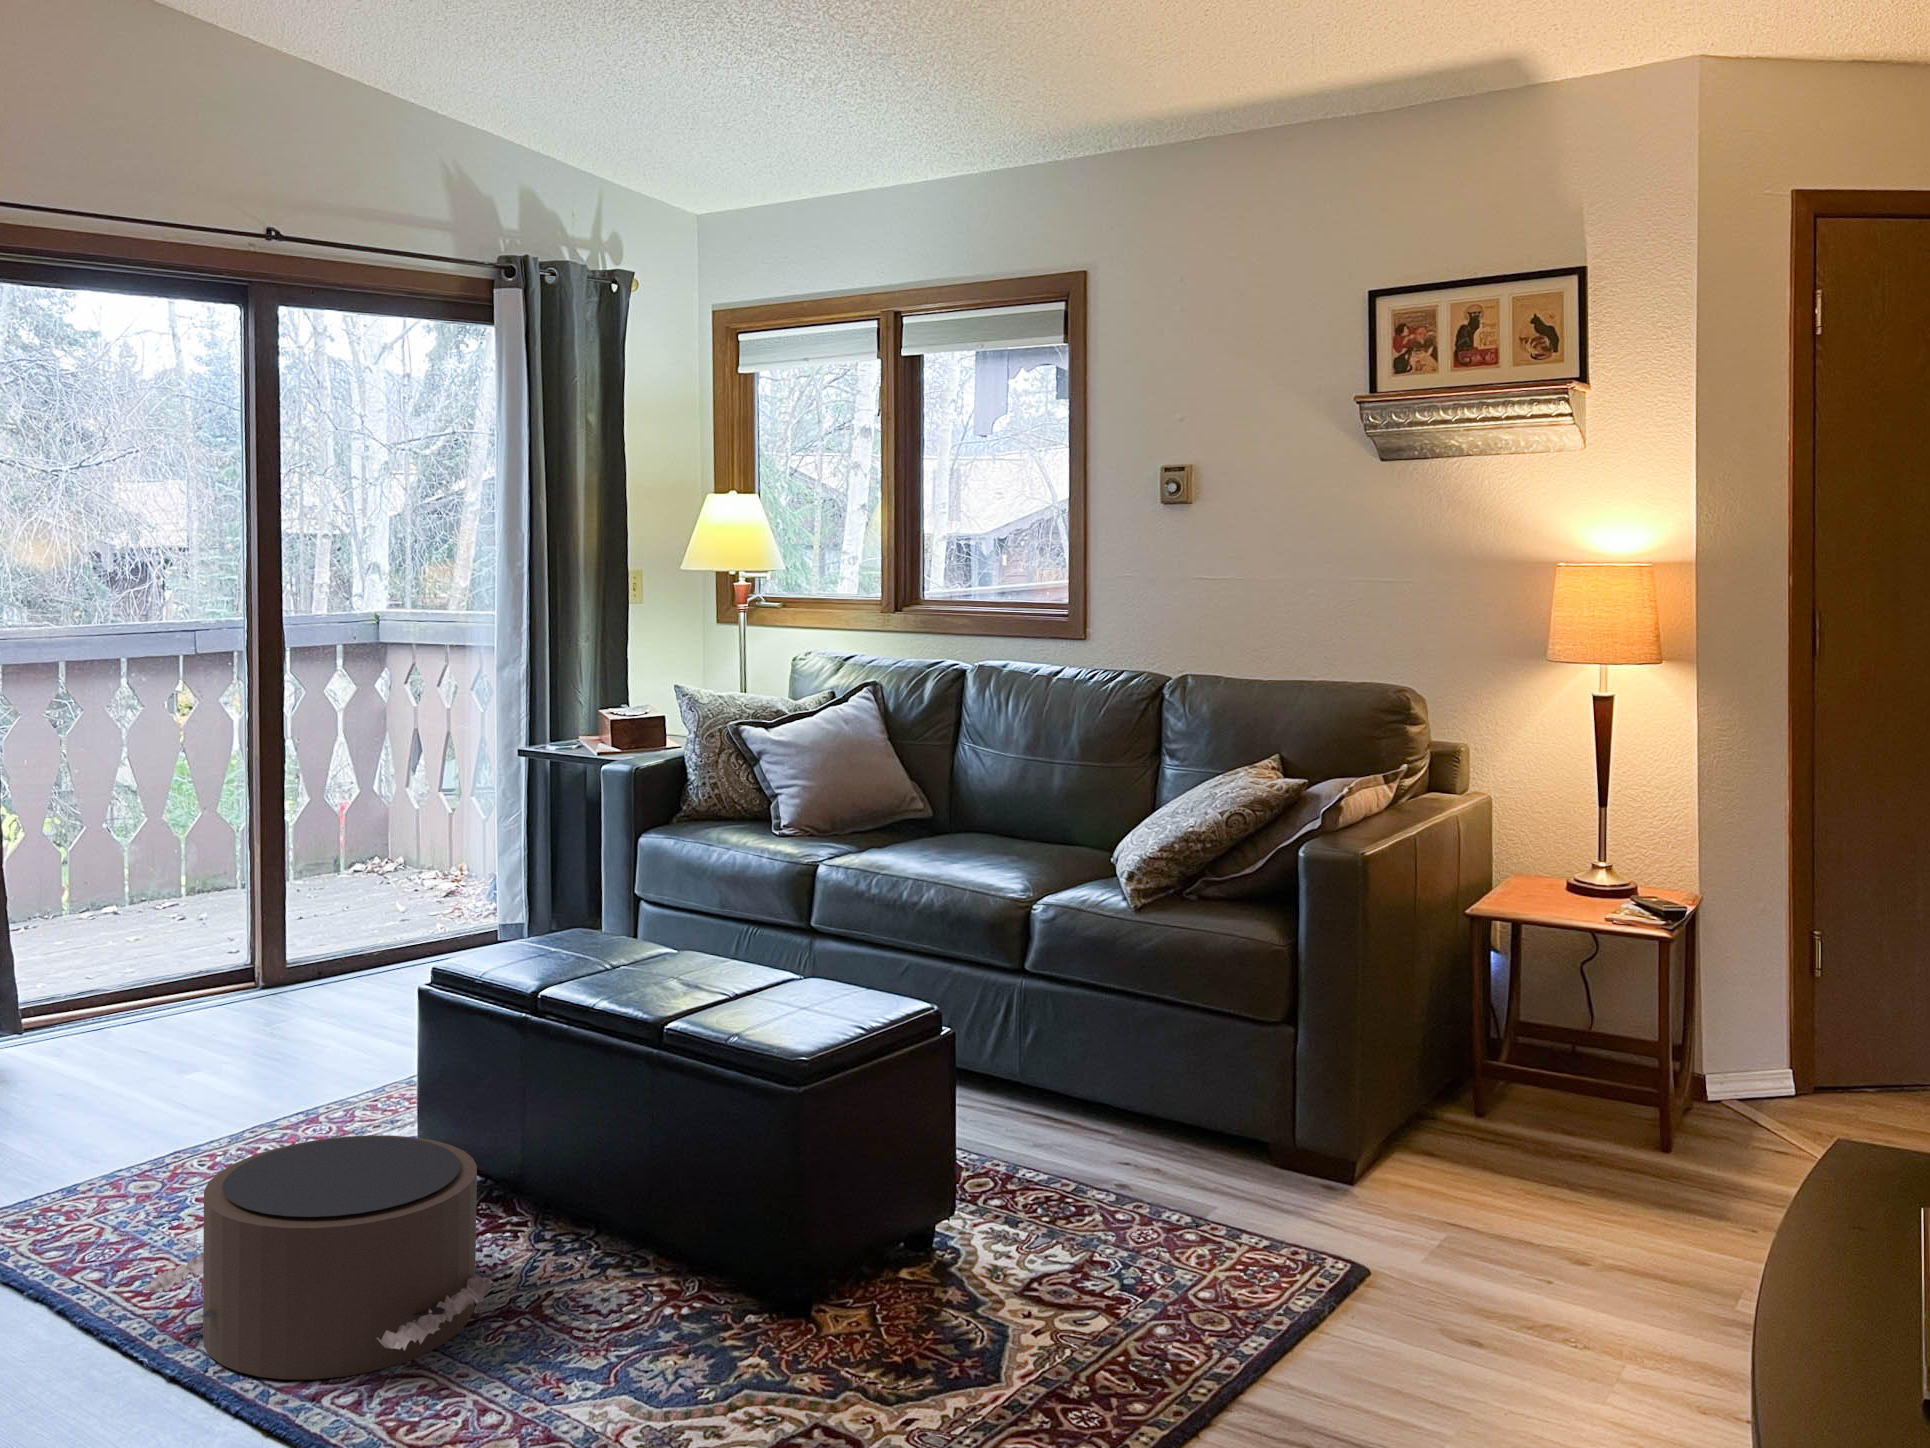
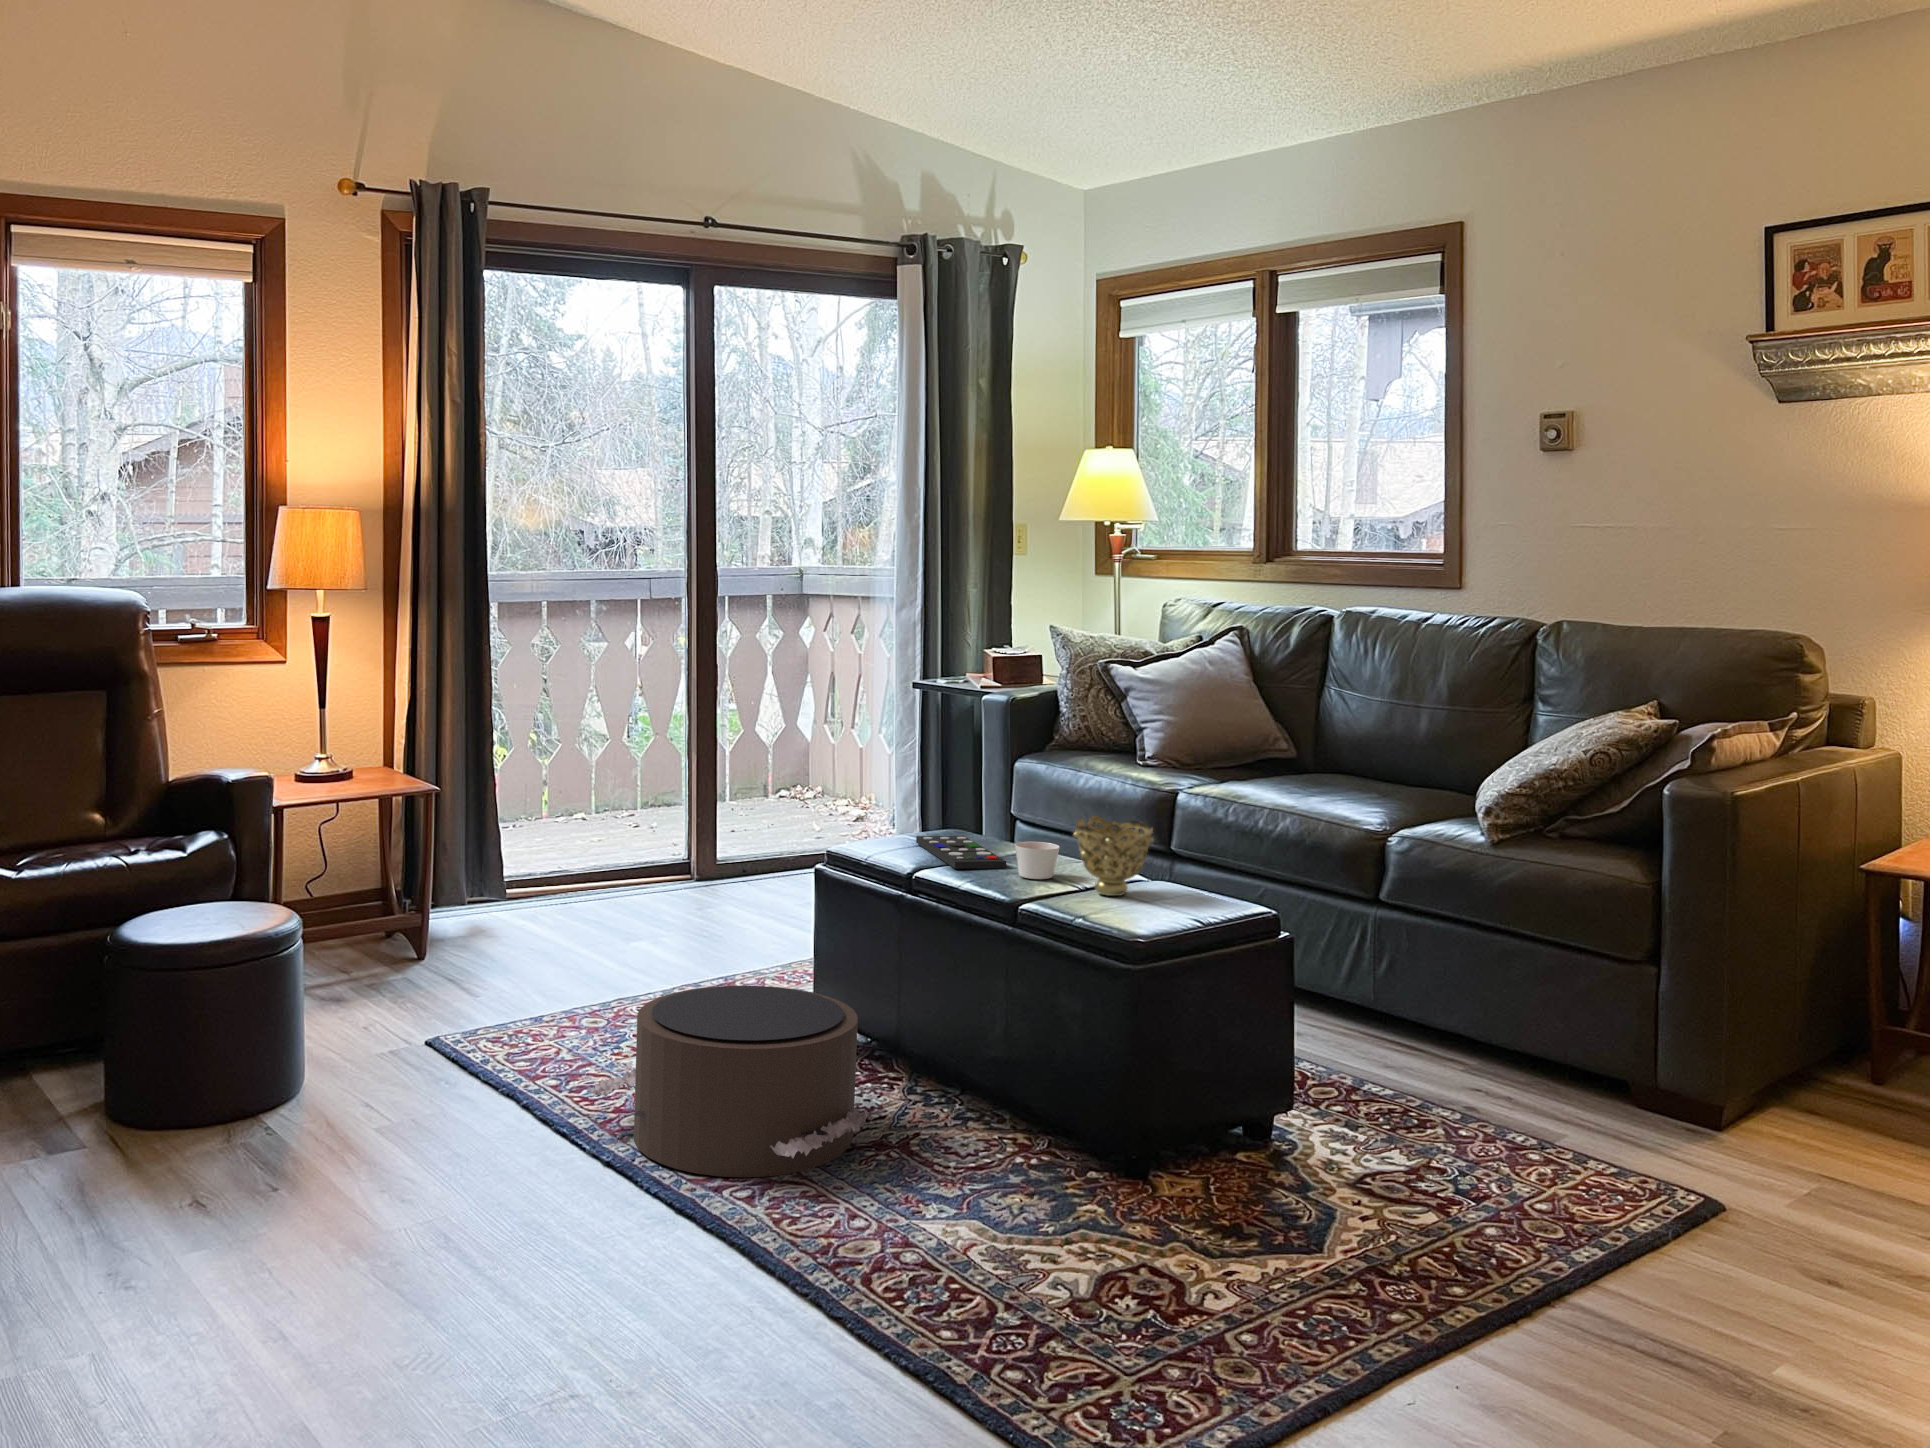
decorative bowl: none [716,915,804,1003] -> present [1073,816,1154,896]
remote control: none [537,935,641,980] -> present [916,836,1006,869]
candle: none [651,944,700,987] -> present [1015,842,1059,879]

